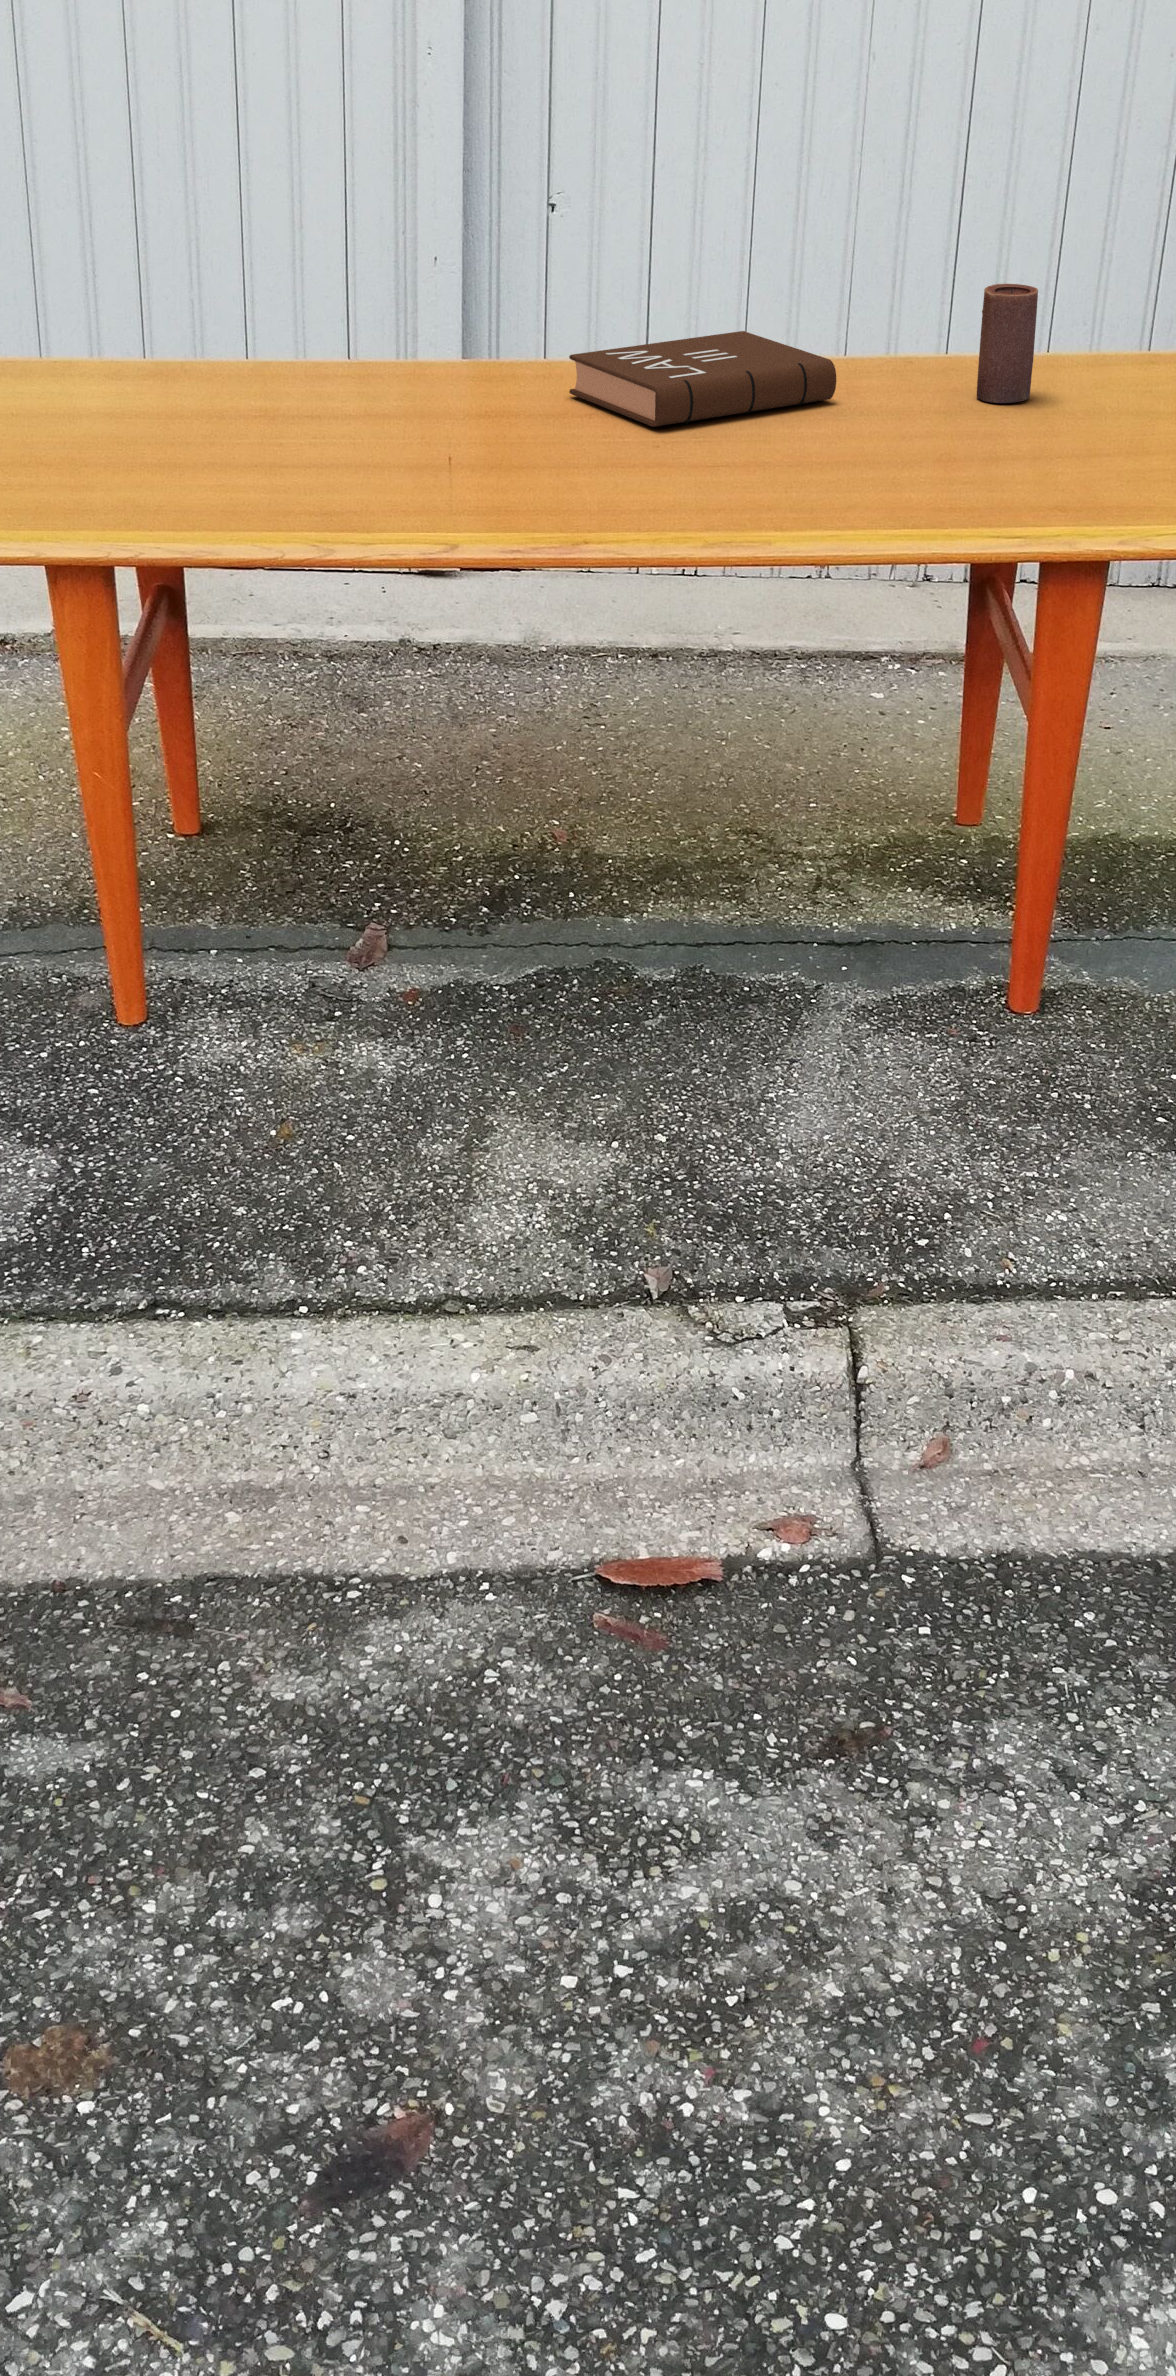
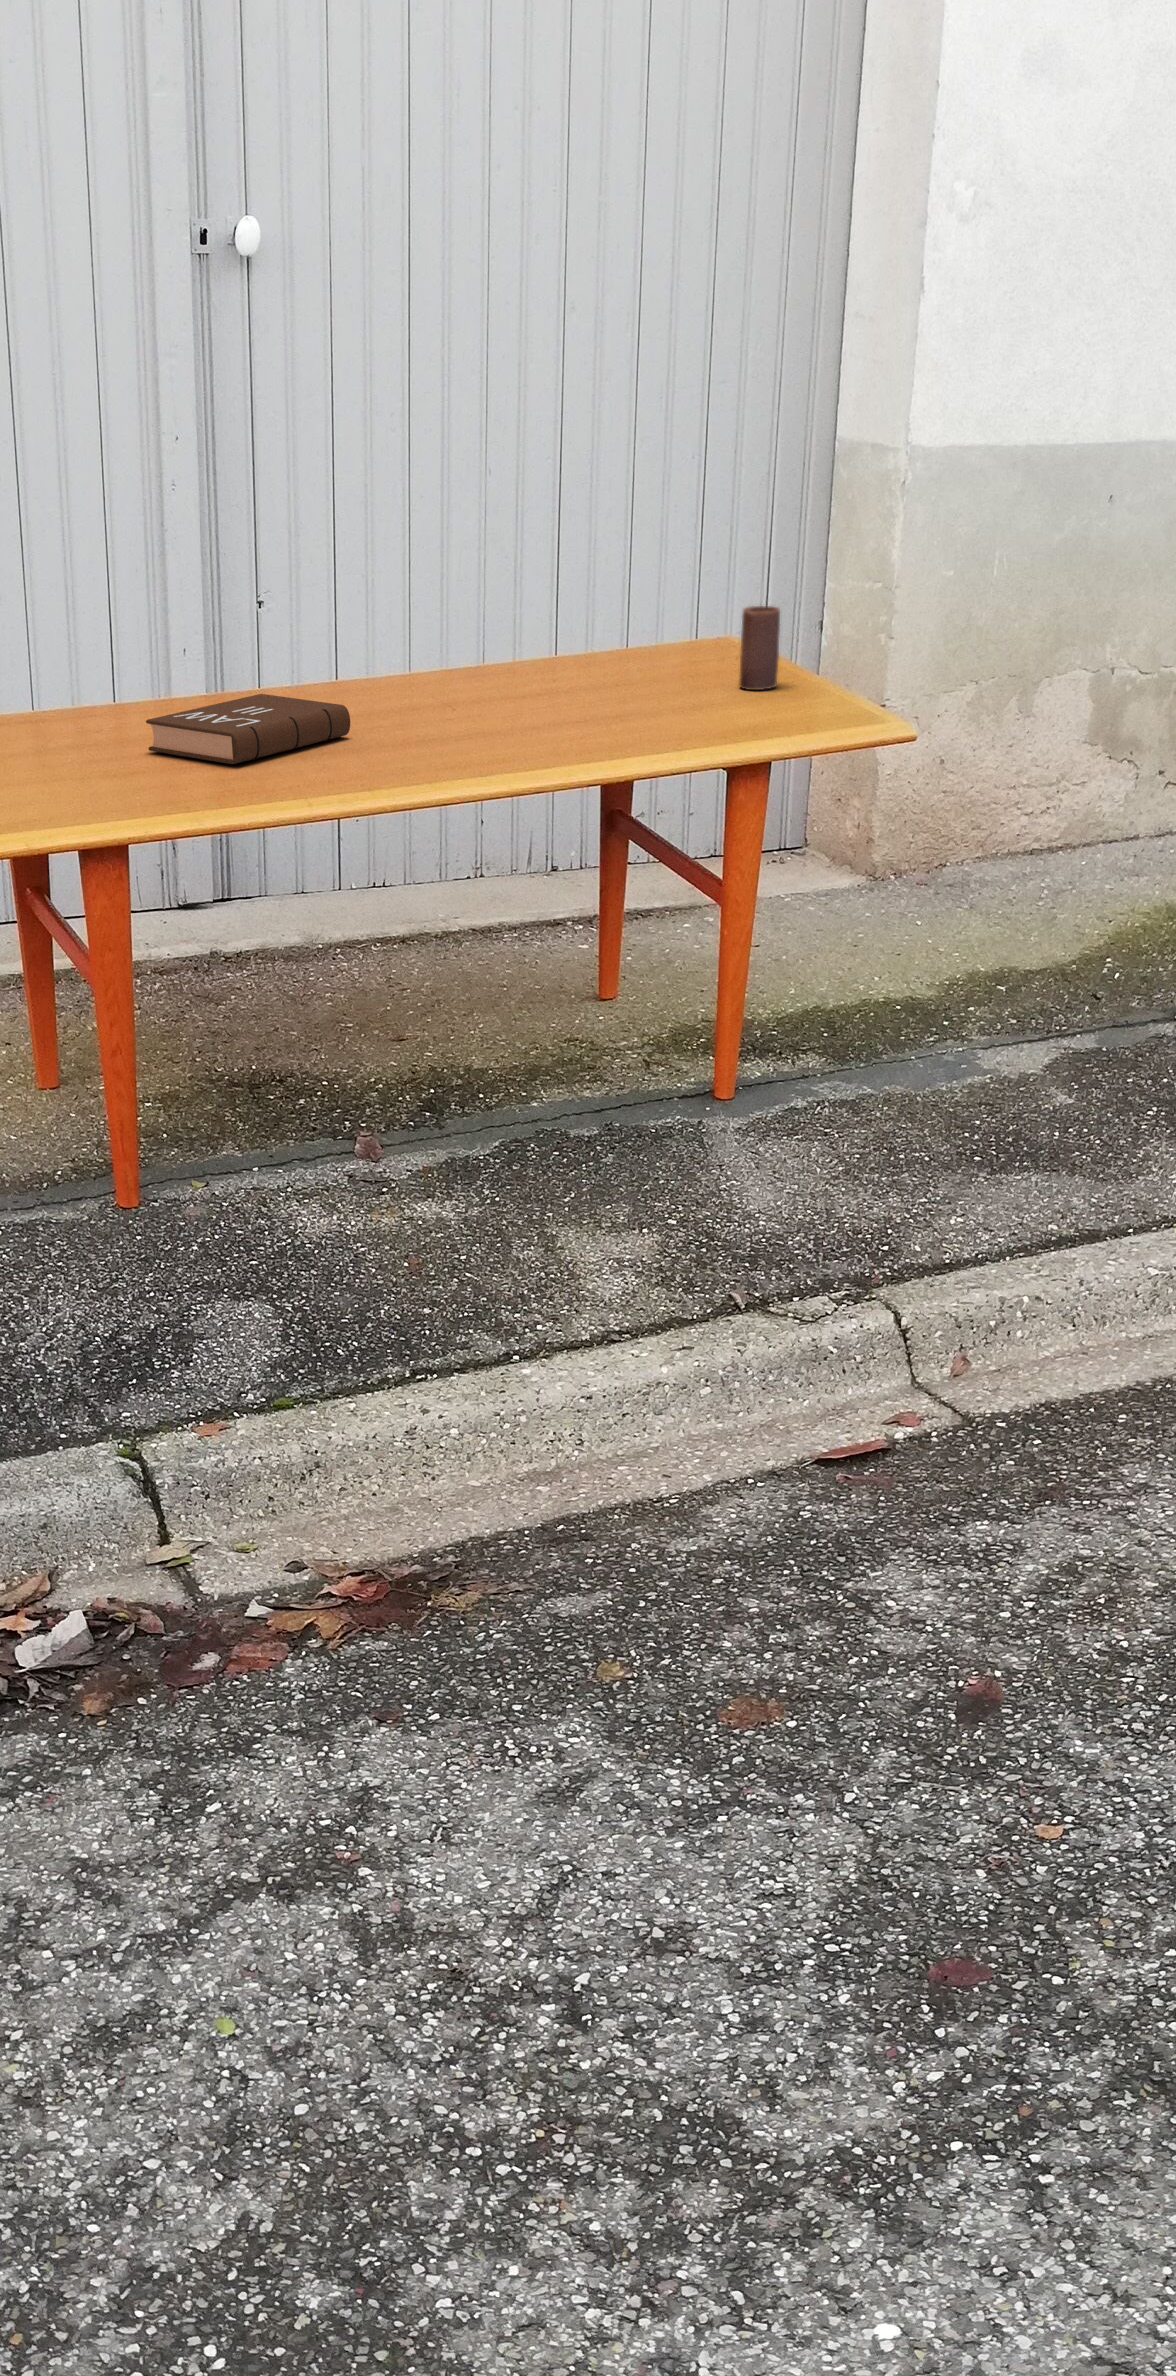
book: present [569,331,836,427] -> present [146,694,350,764]

